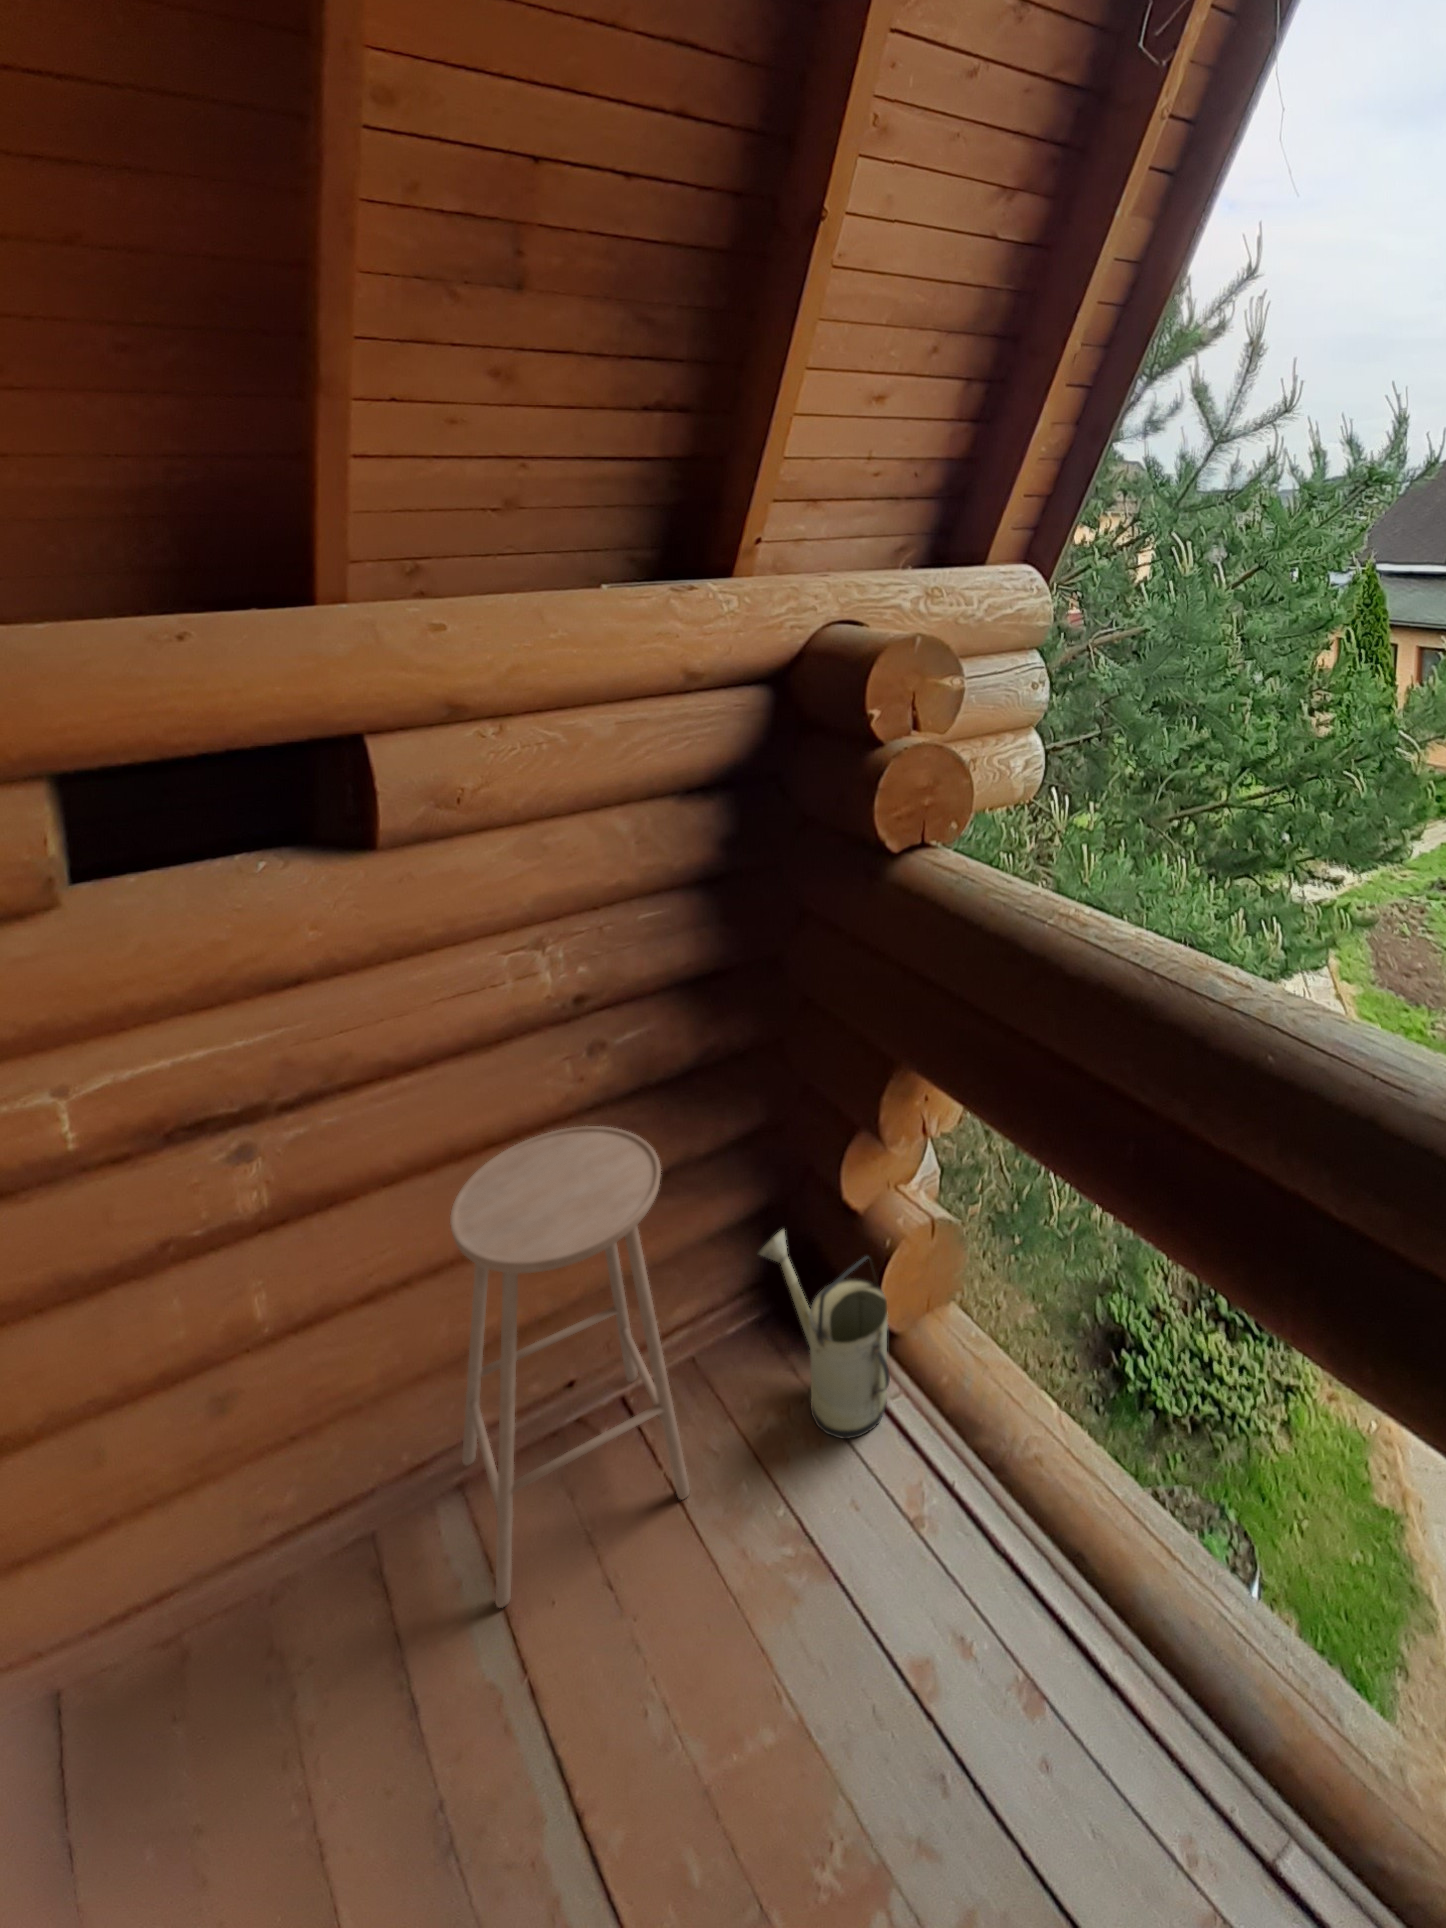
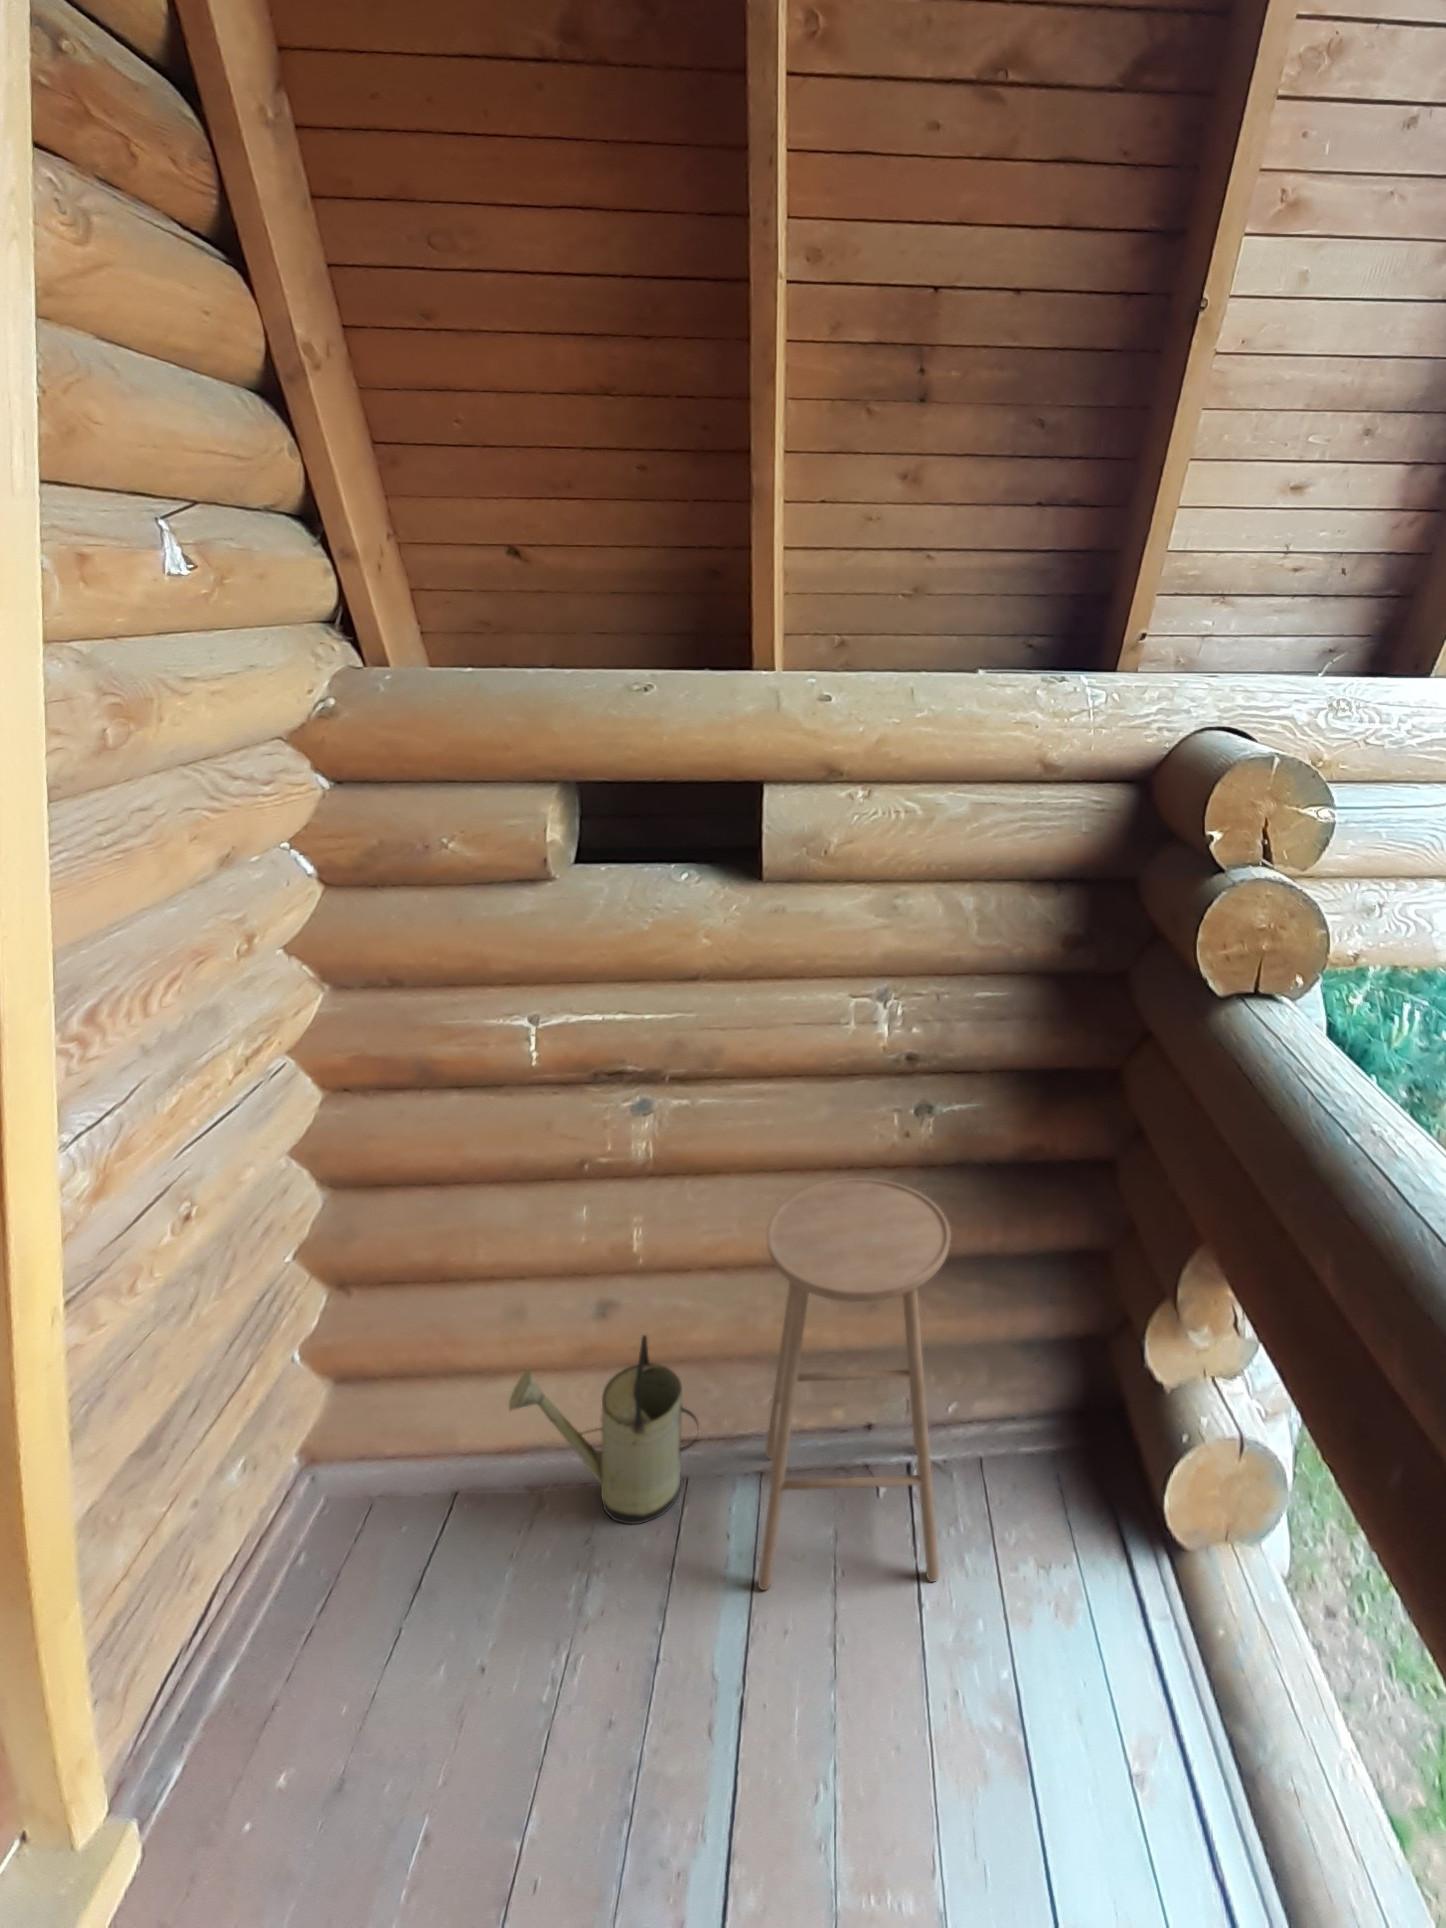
watering can: present [758,1229,890,1439] -> present [509,1336,698,1524]

